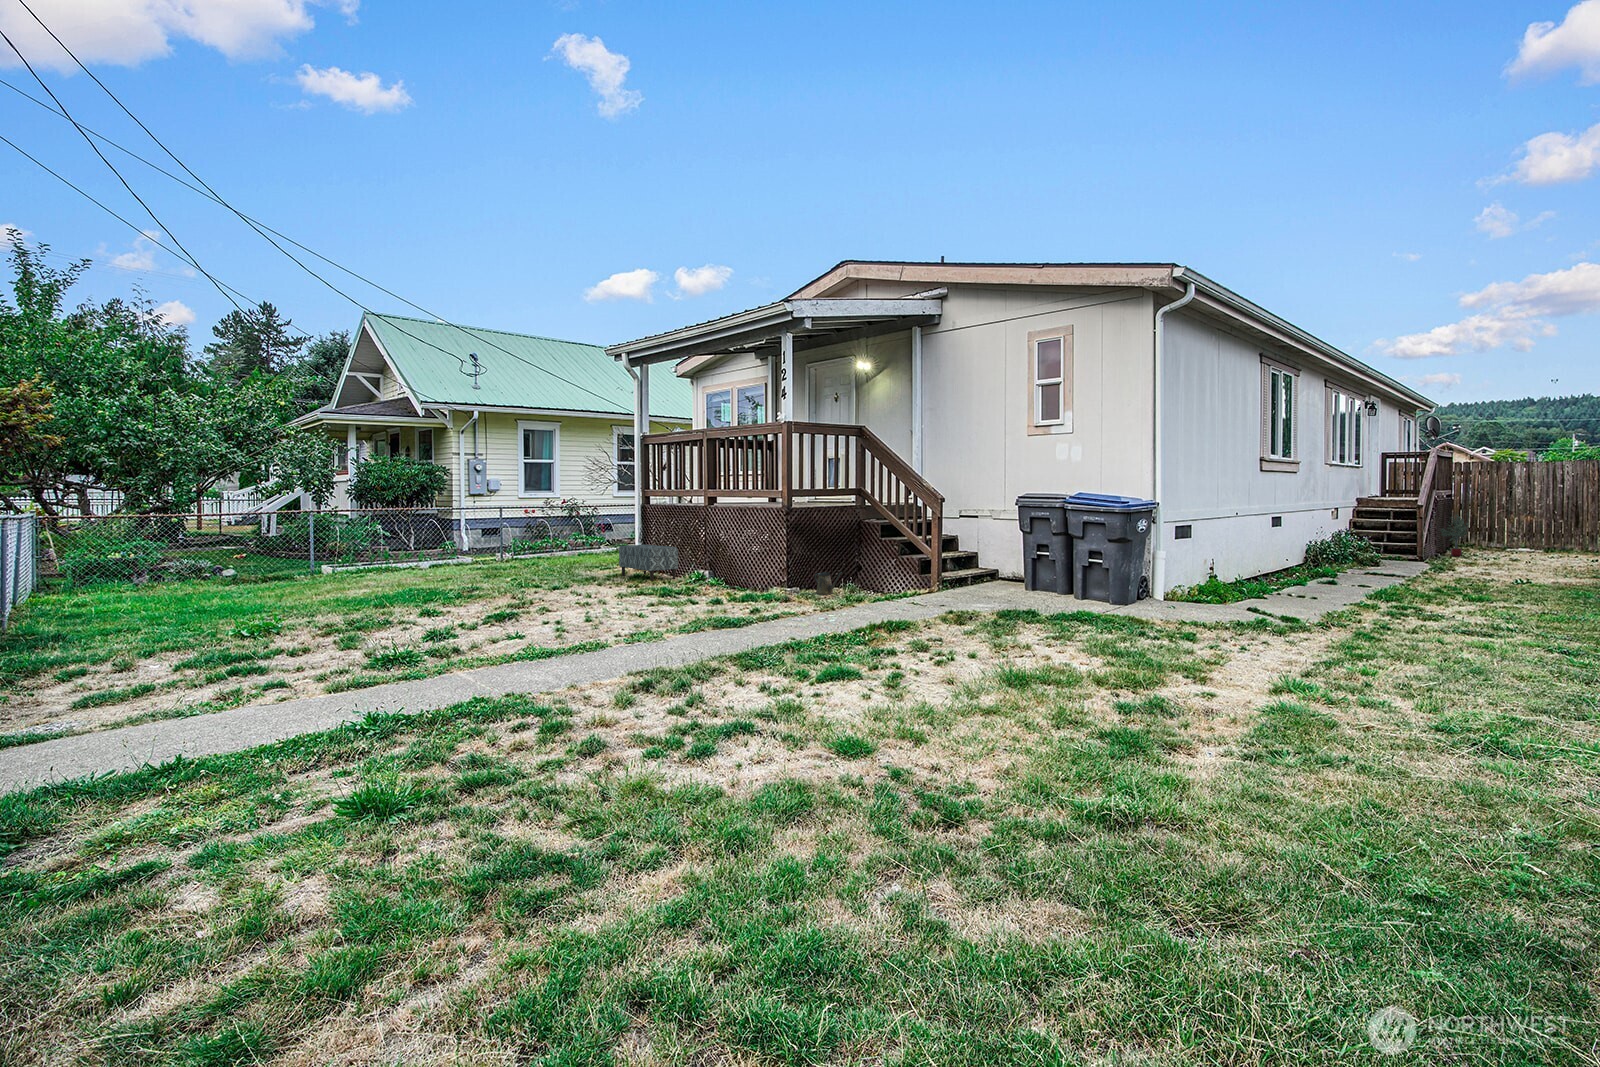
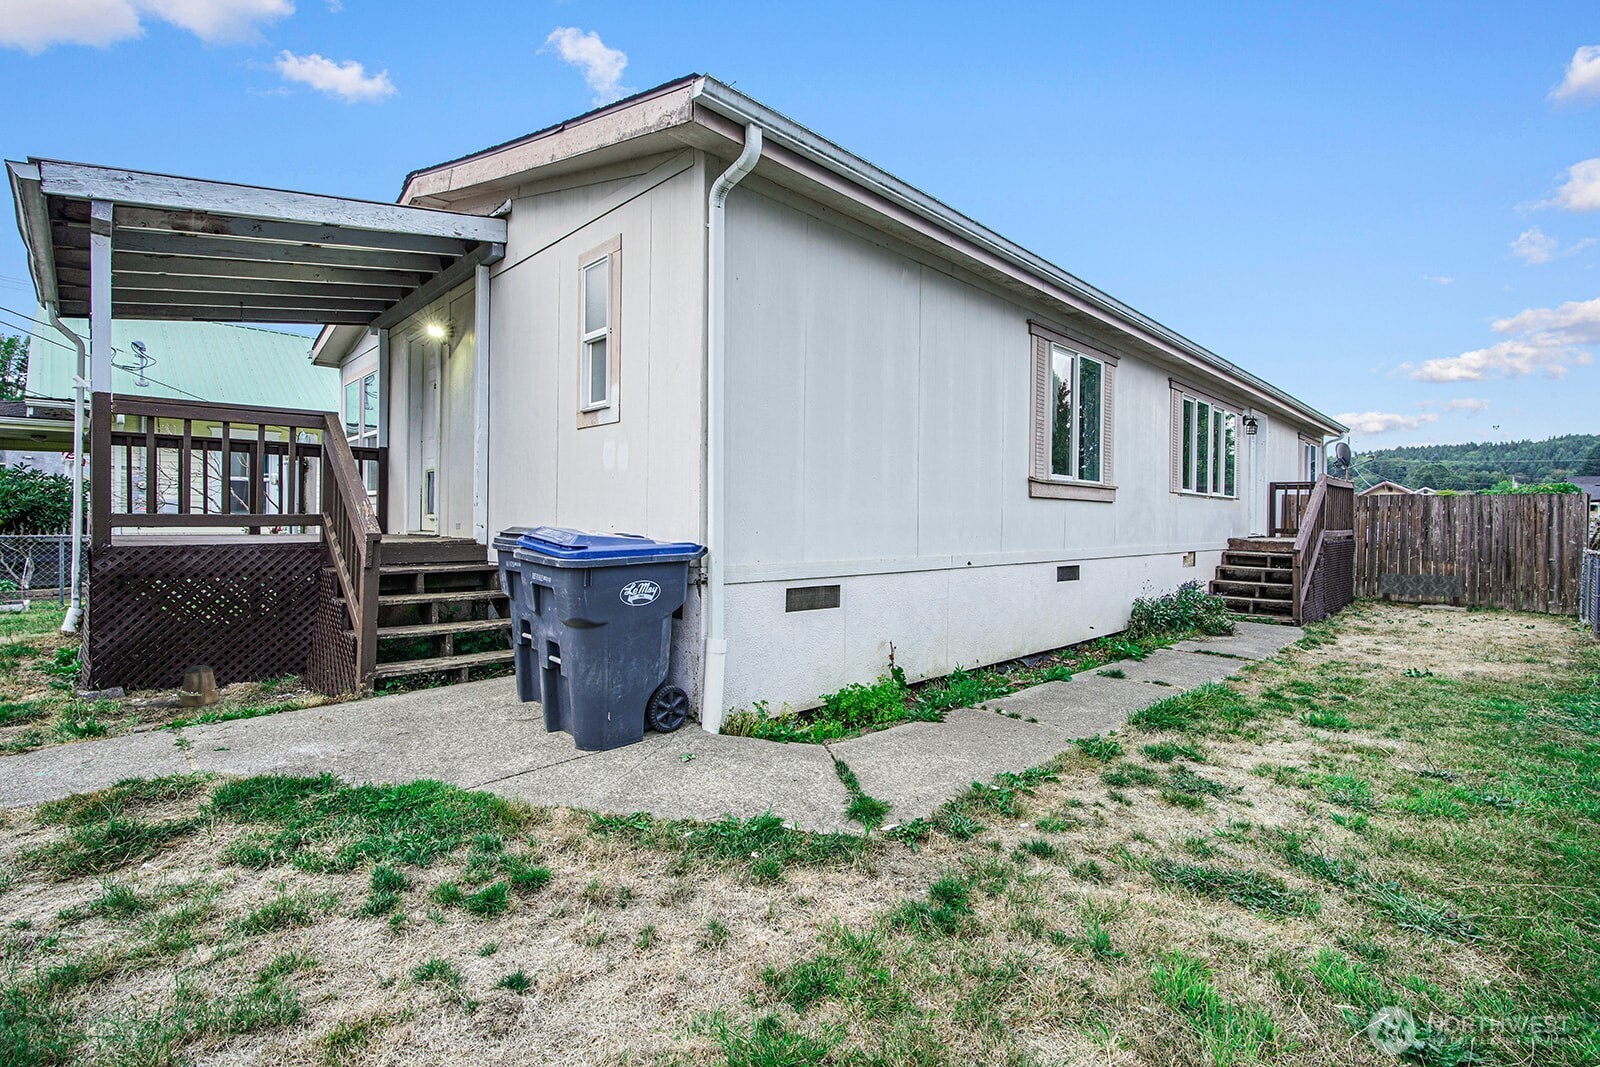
potted tree: present [1441,515,1468,557] -> none [1330,561,1366,619]
bench: present [619,545,678,581] -> present [1381,574,1461,606]

